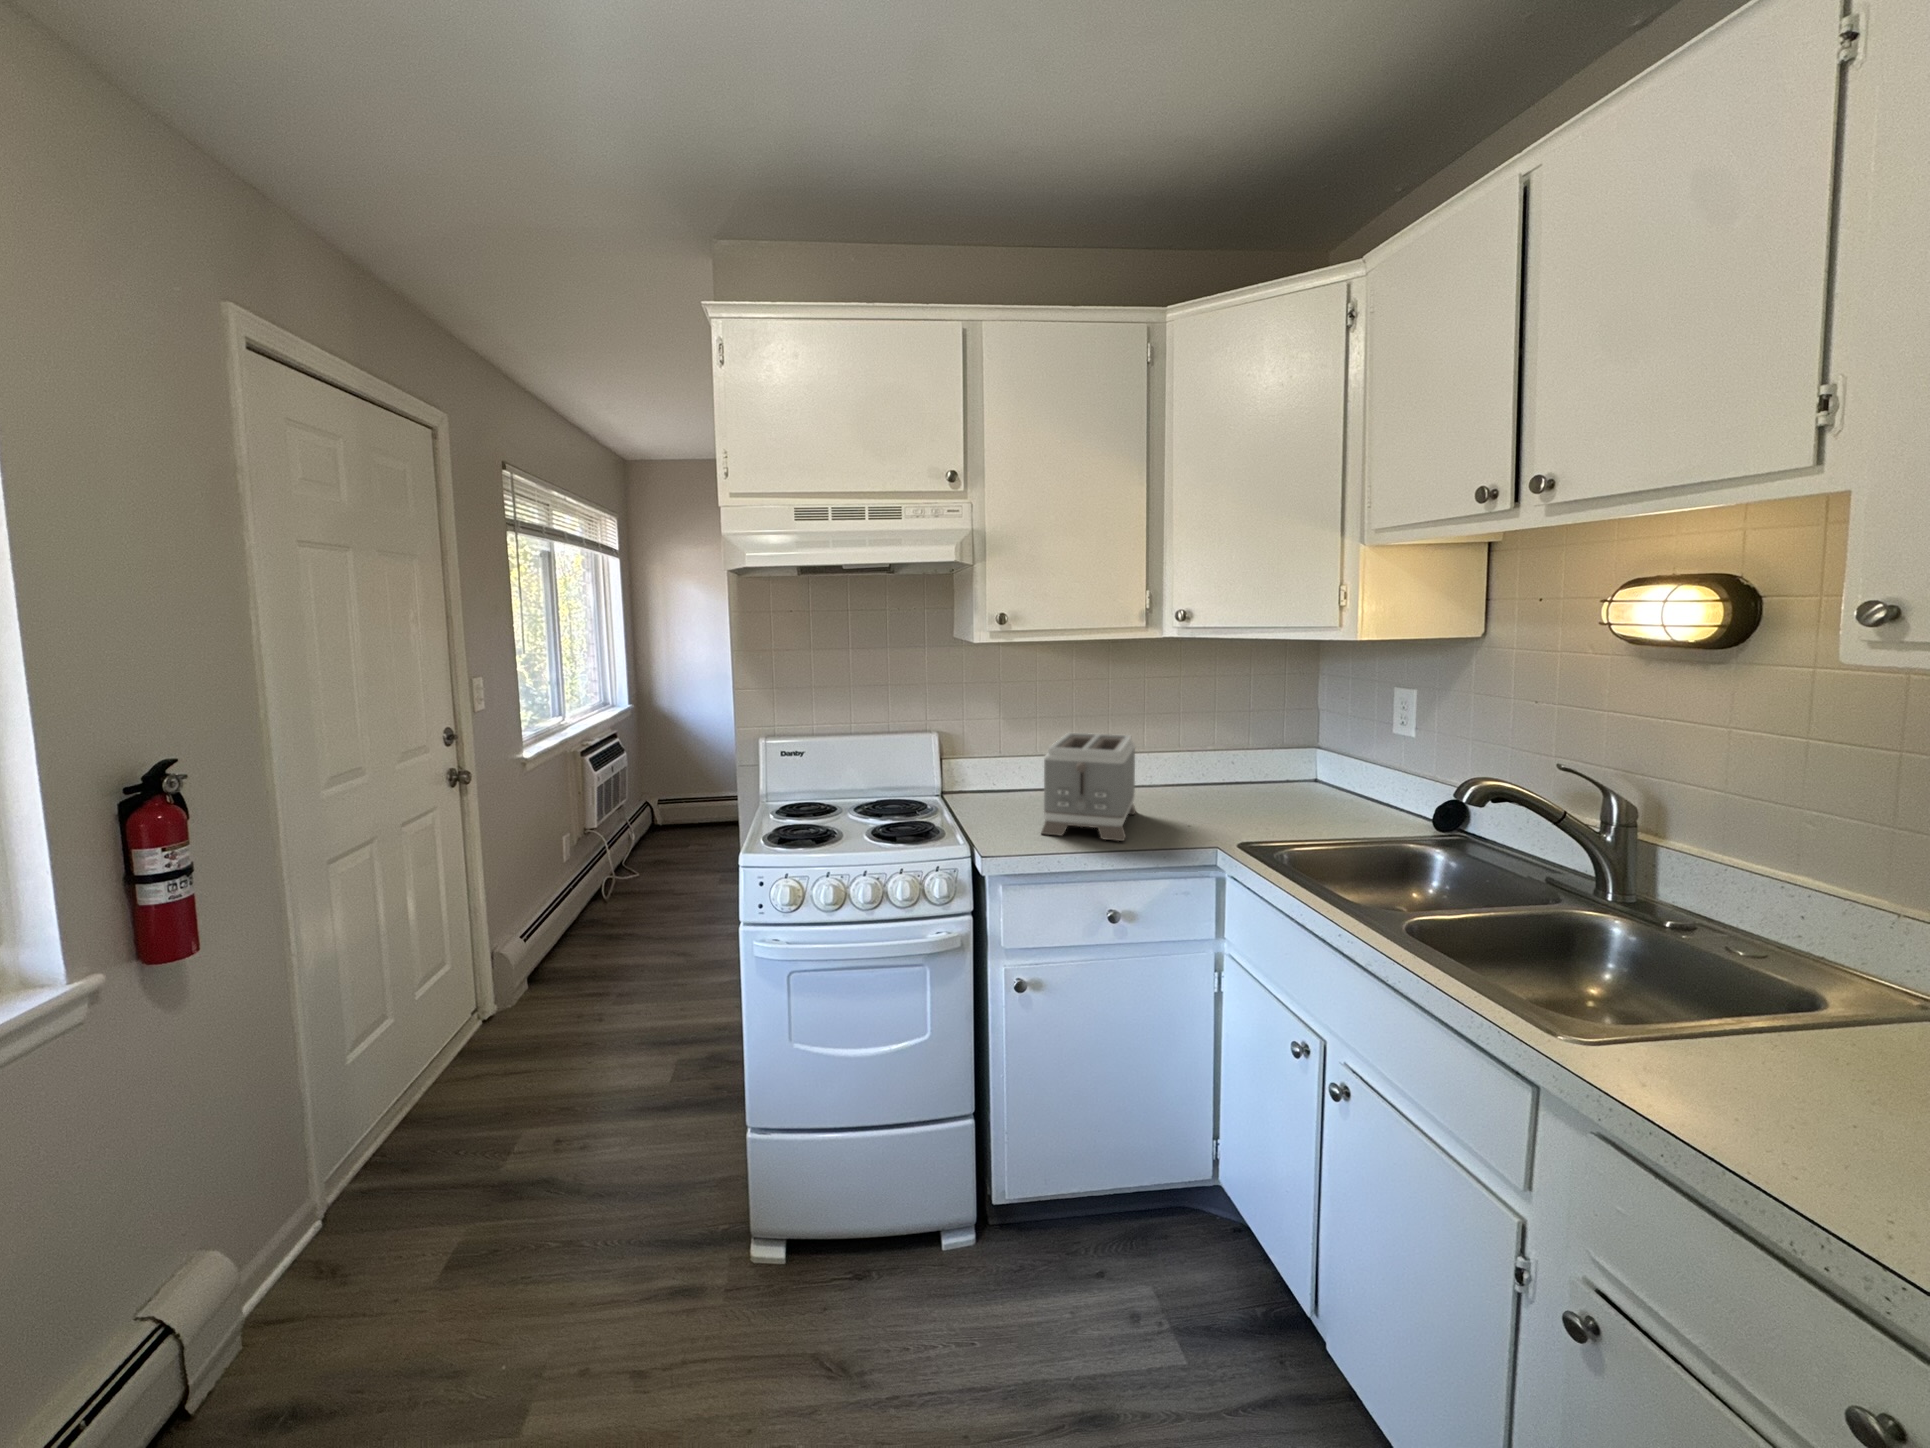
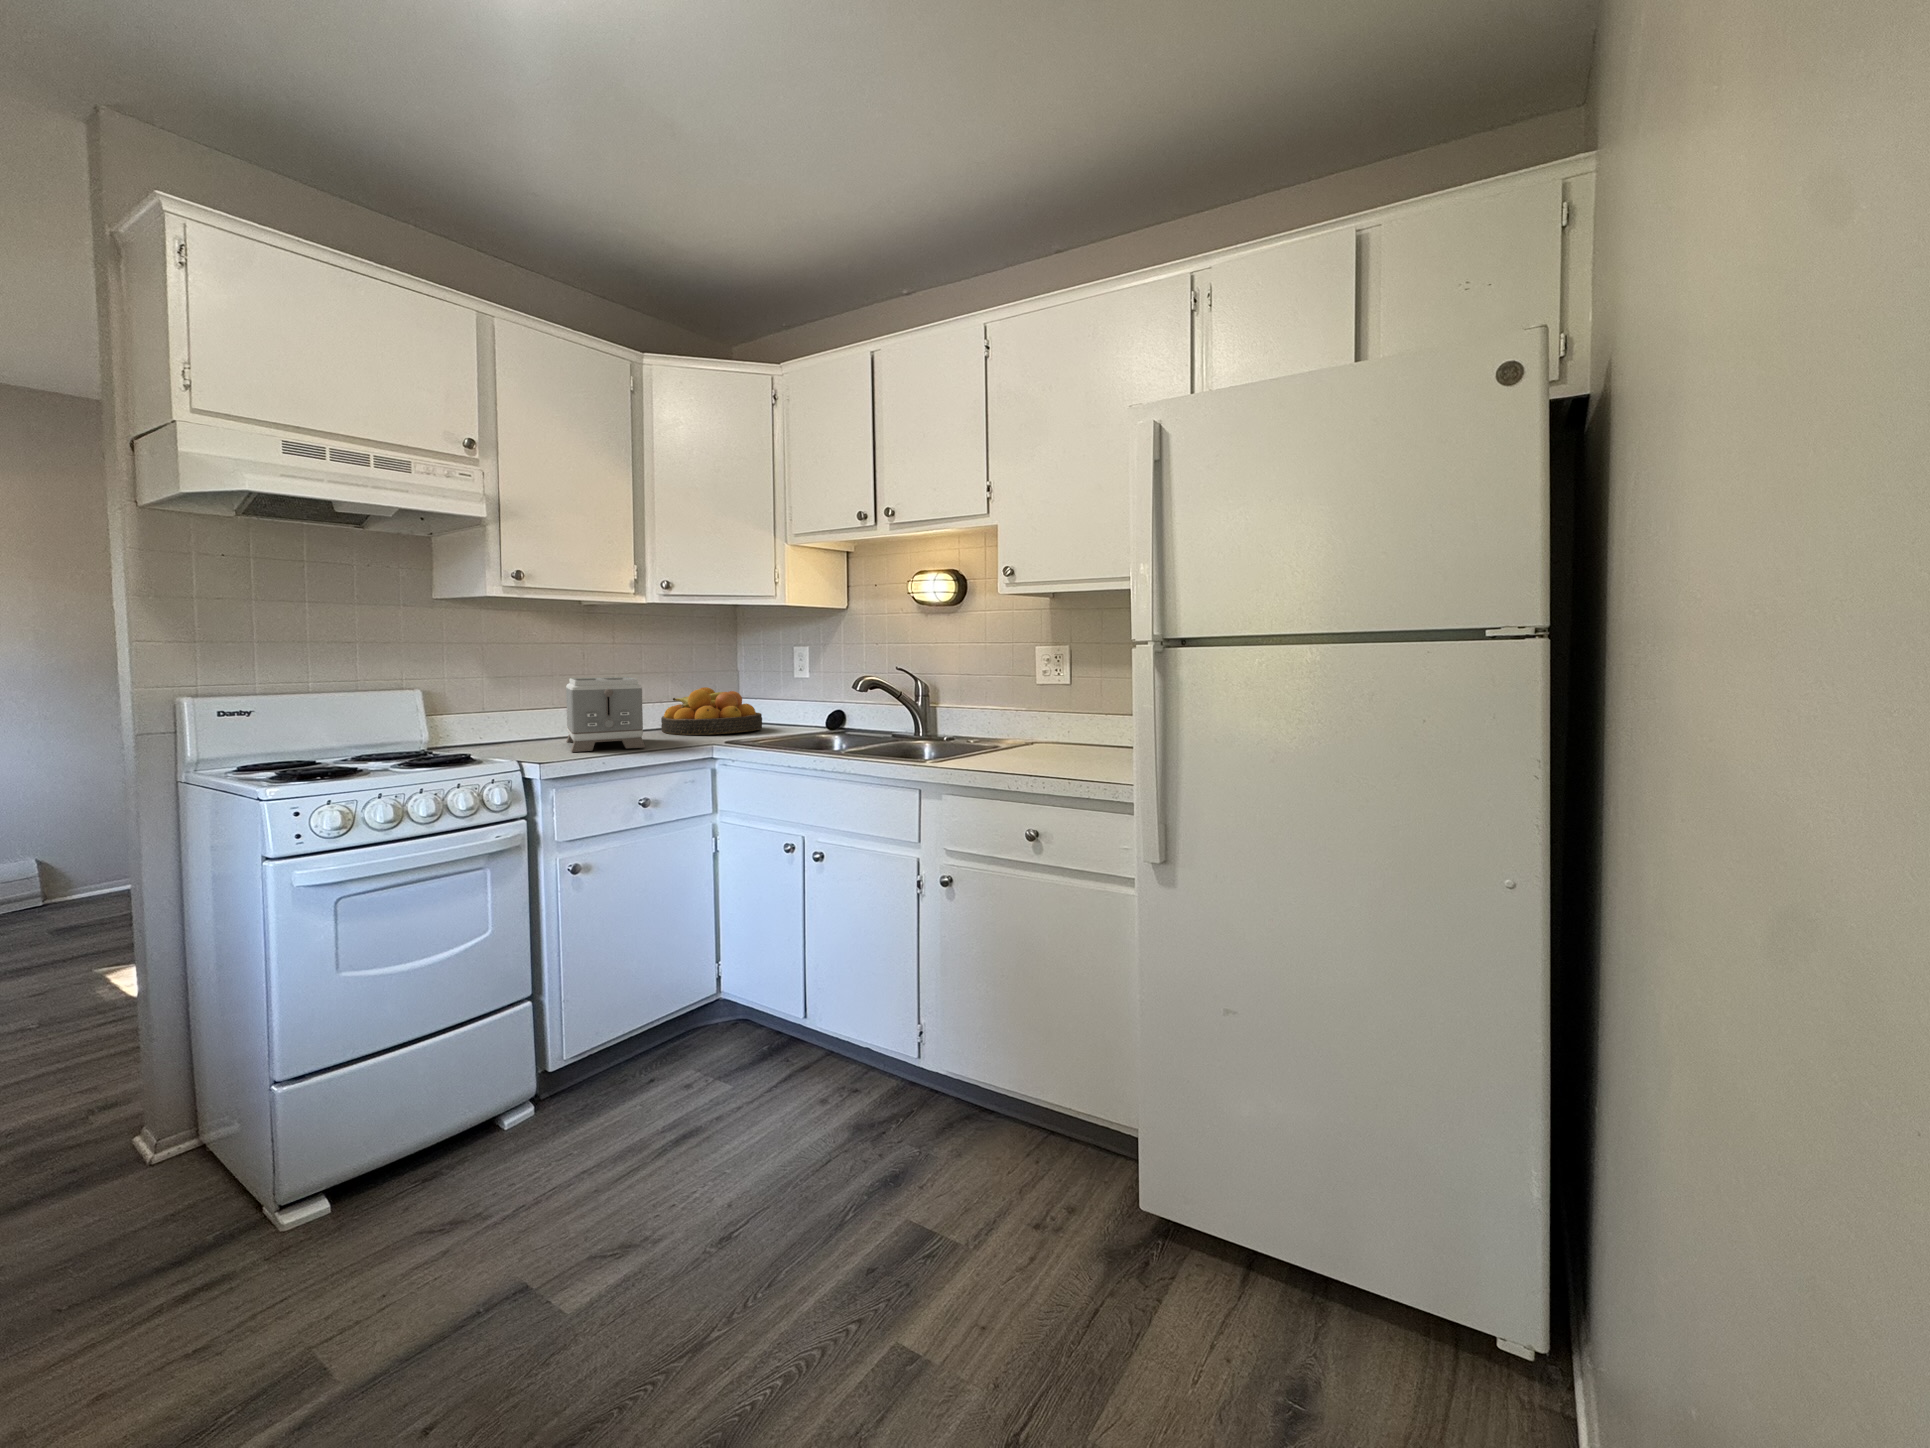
fruit bowl: none [1183,746,1324,823] -> present [661,687,762,735]

